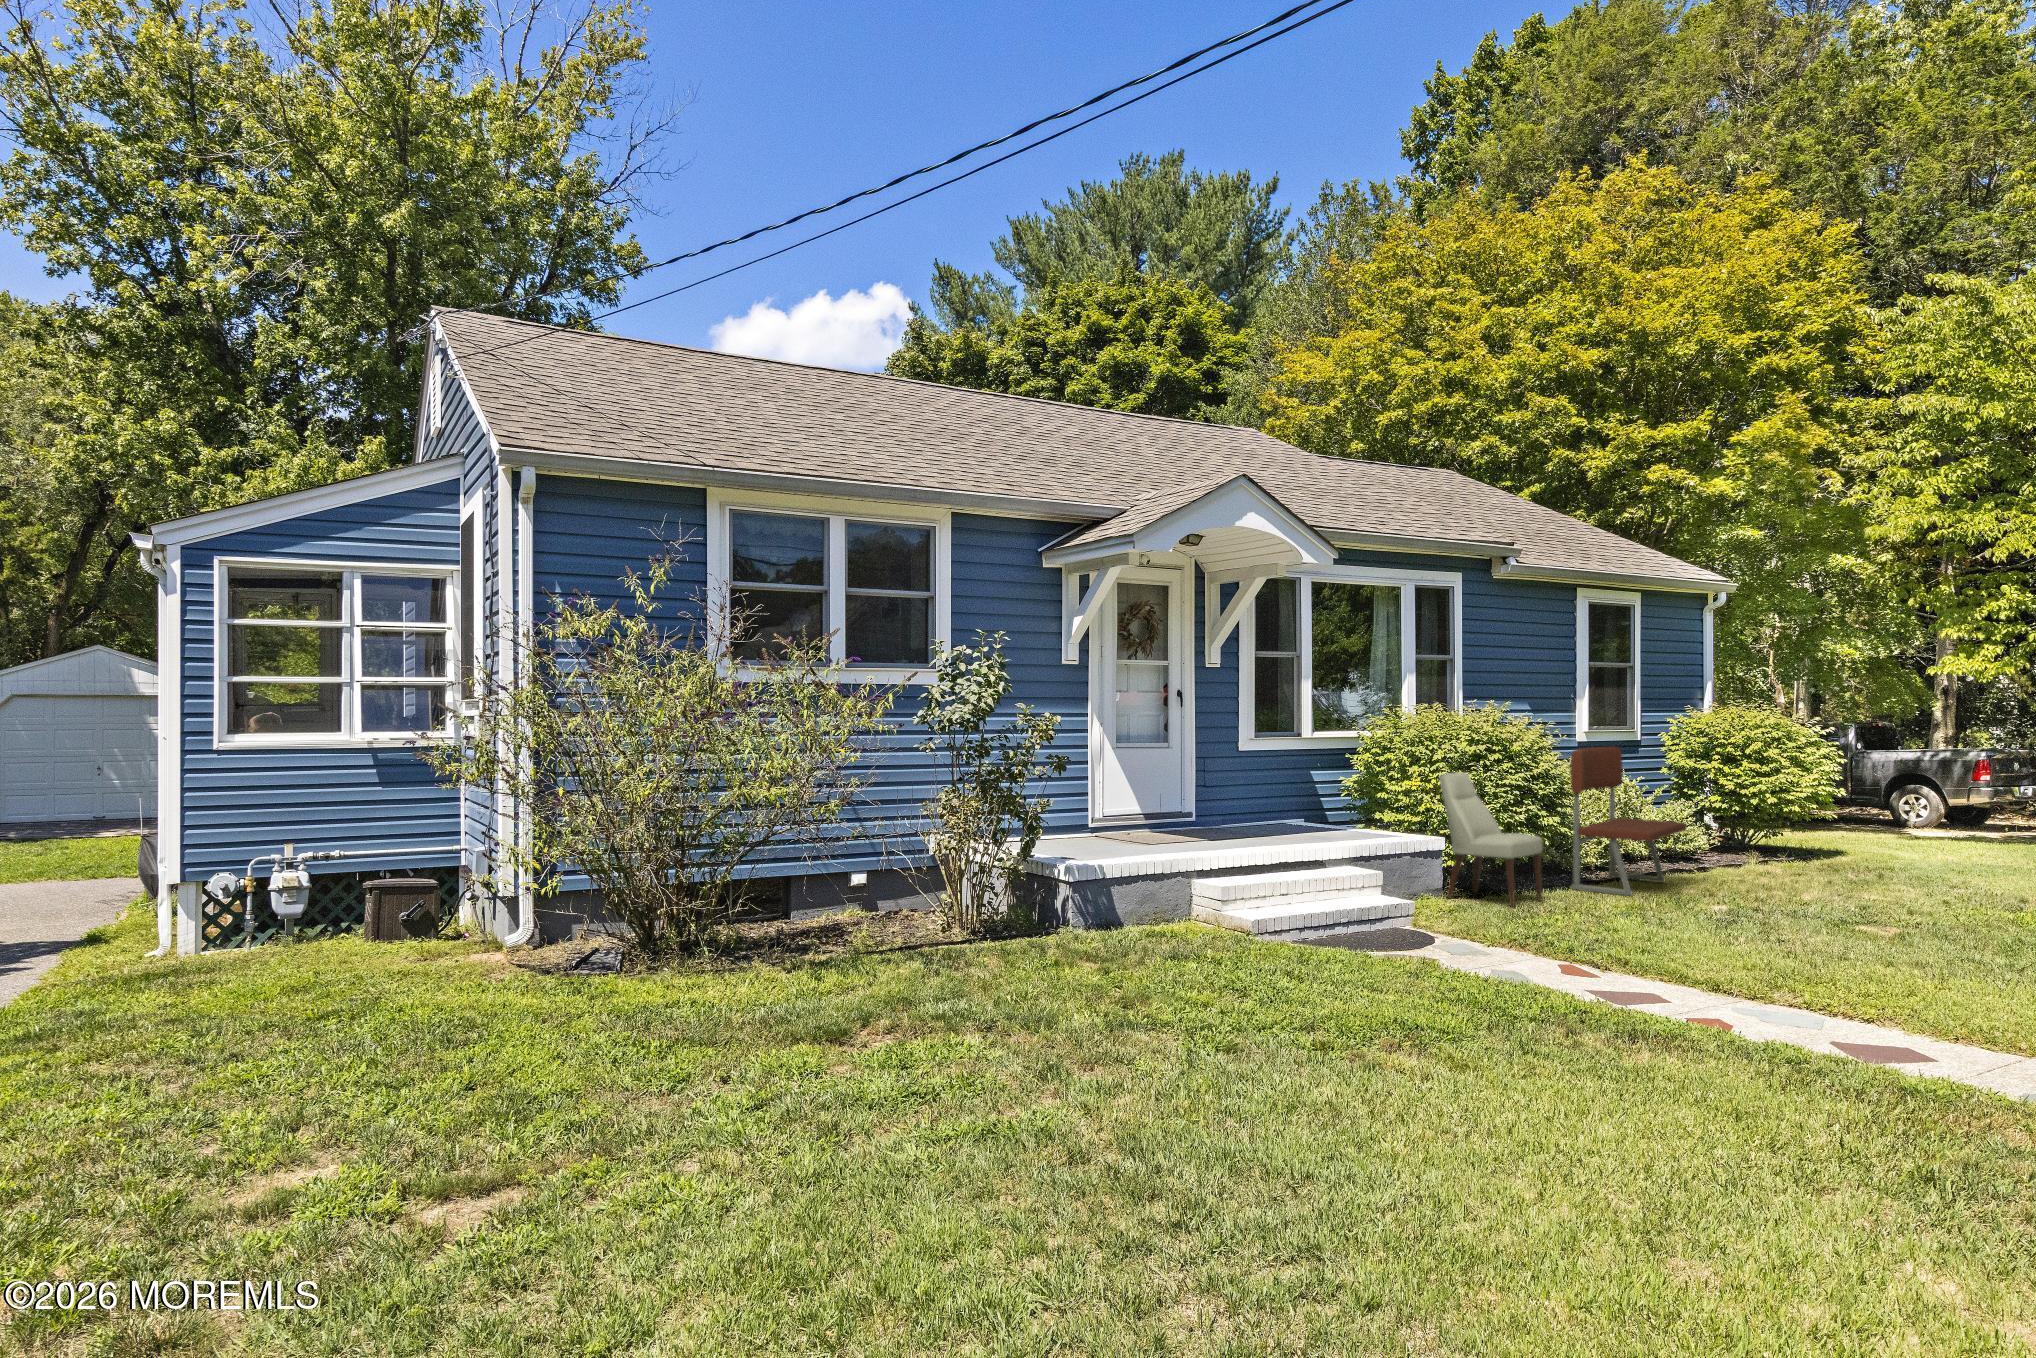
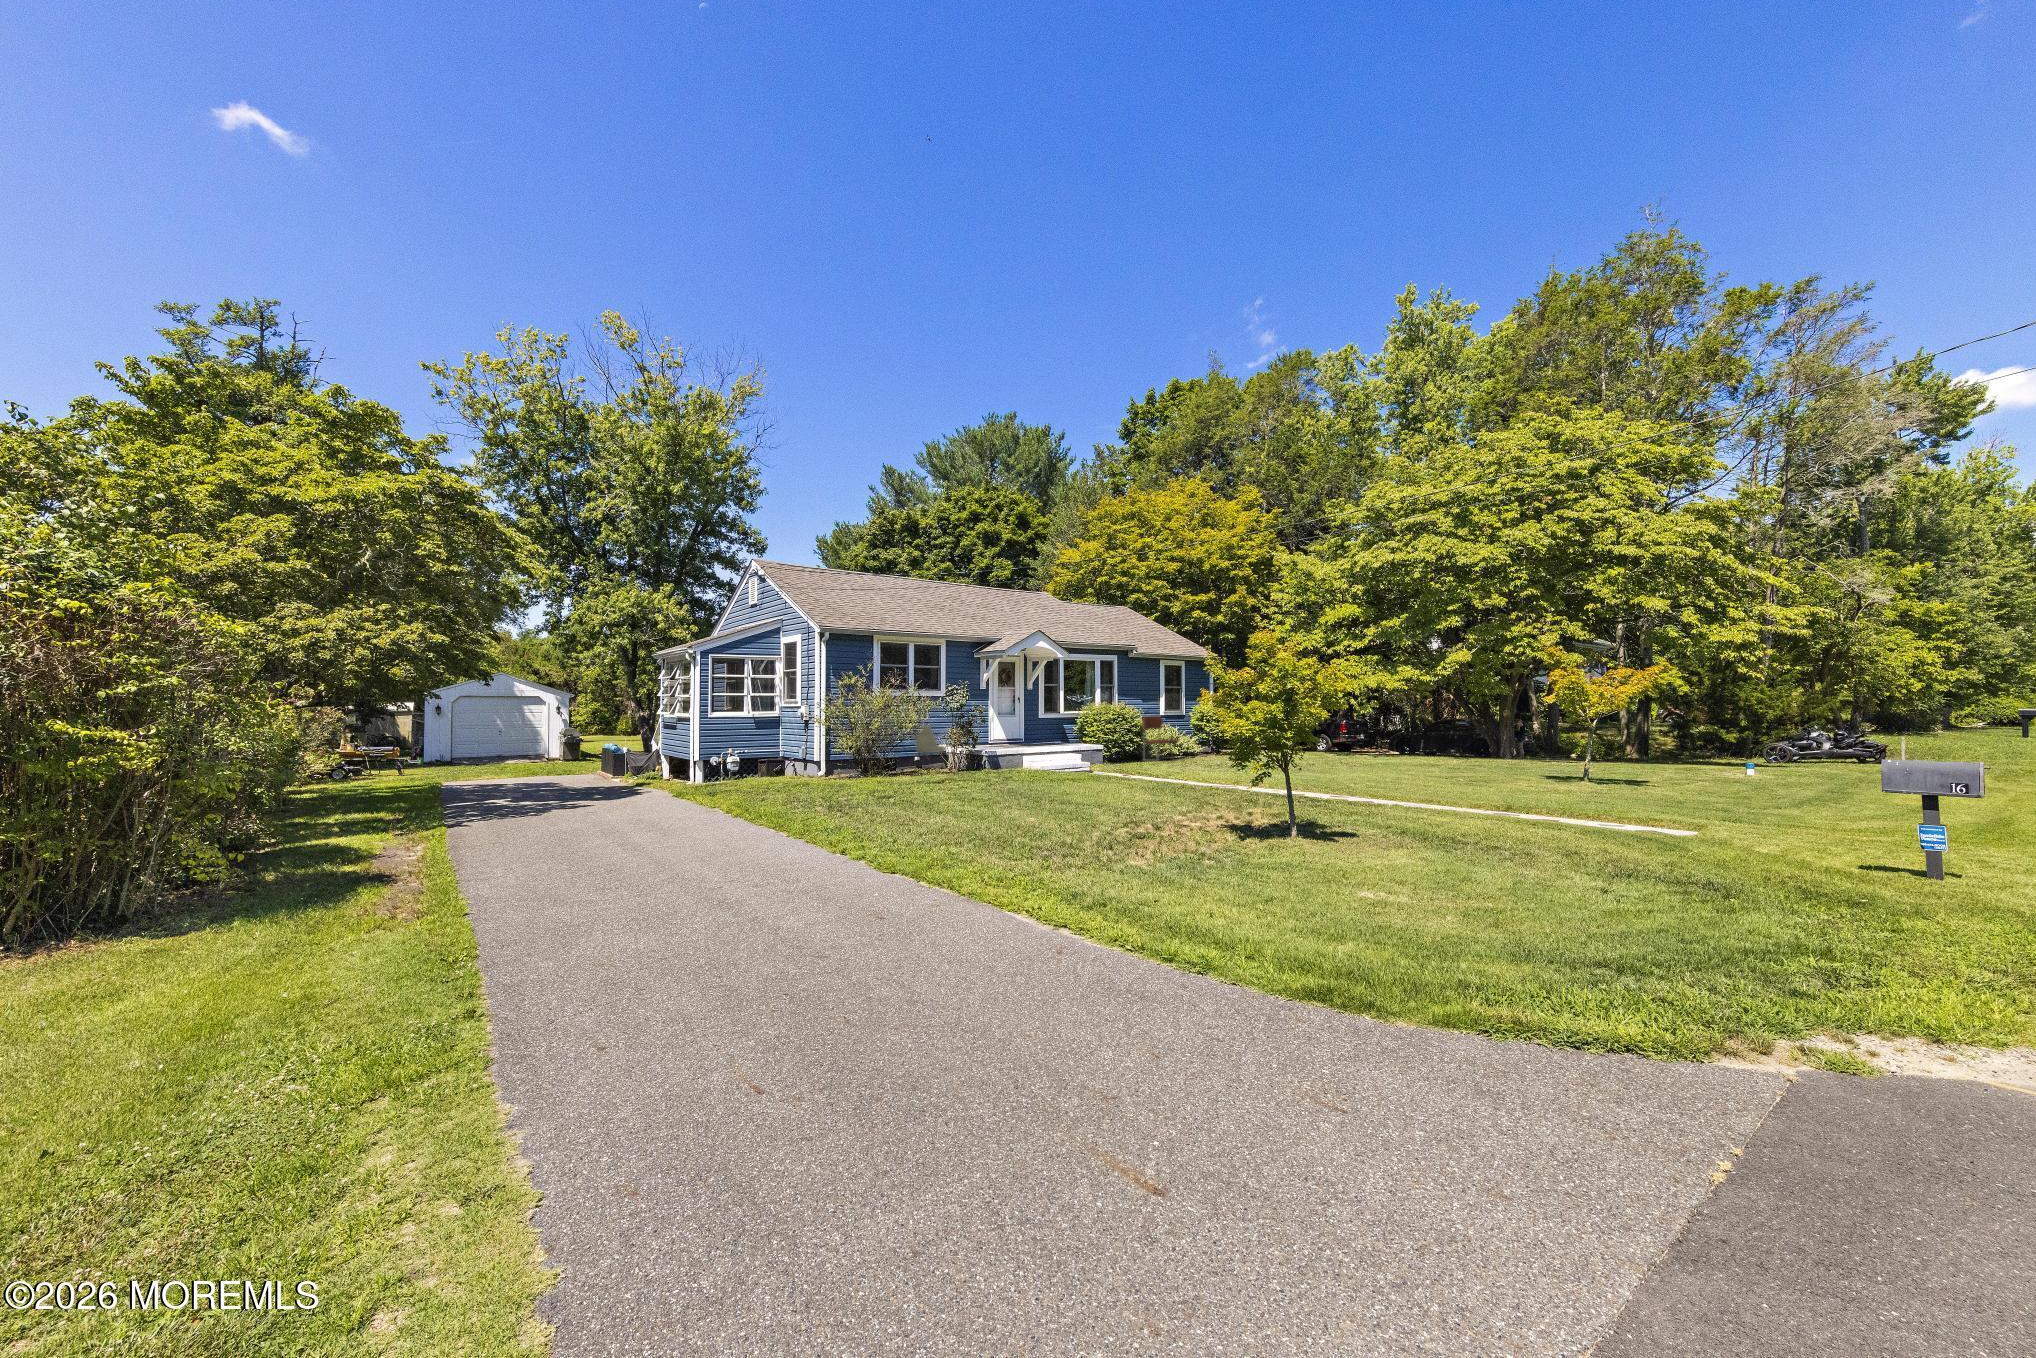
chair: present [1439,772,1543,908] -> present [915,725,944,767]

